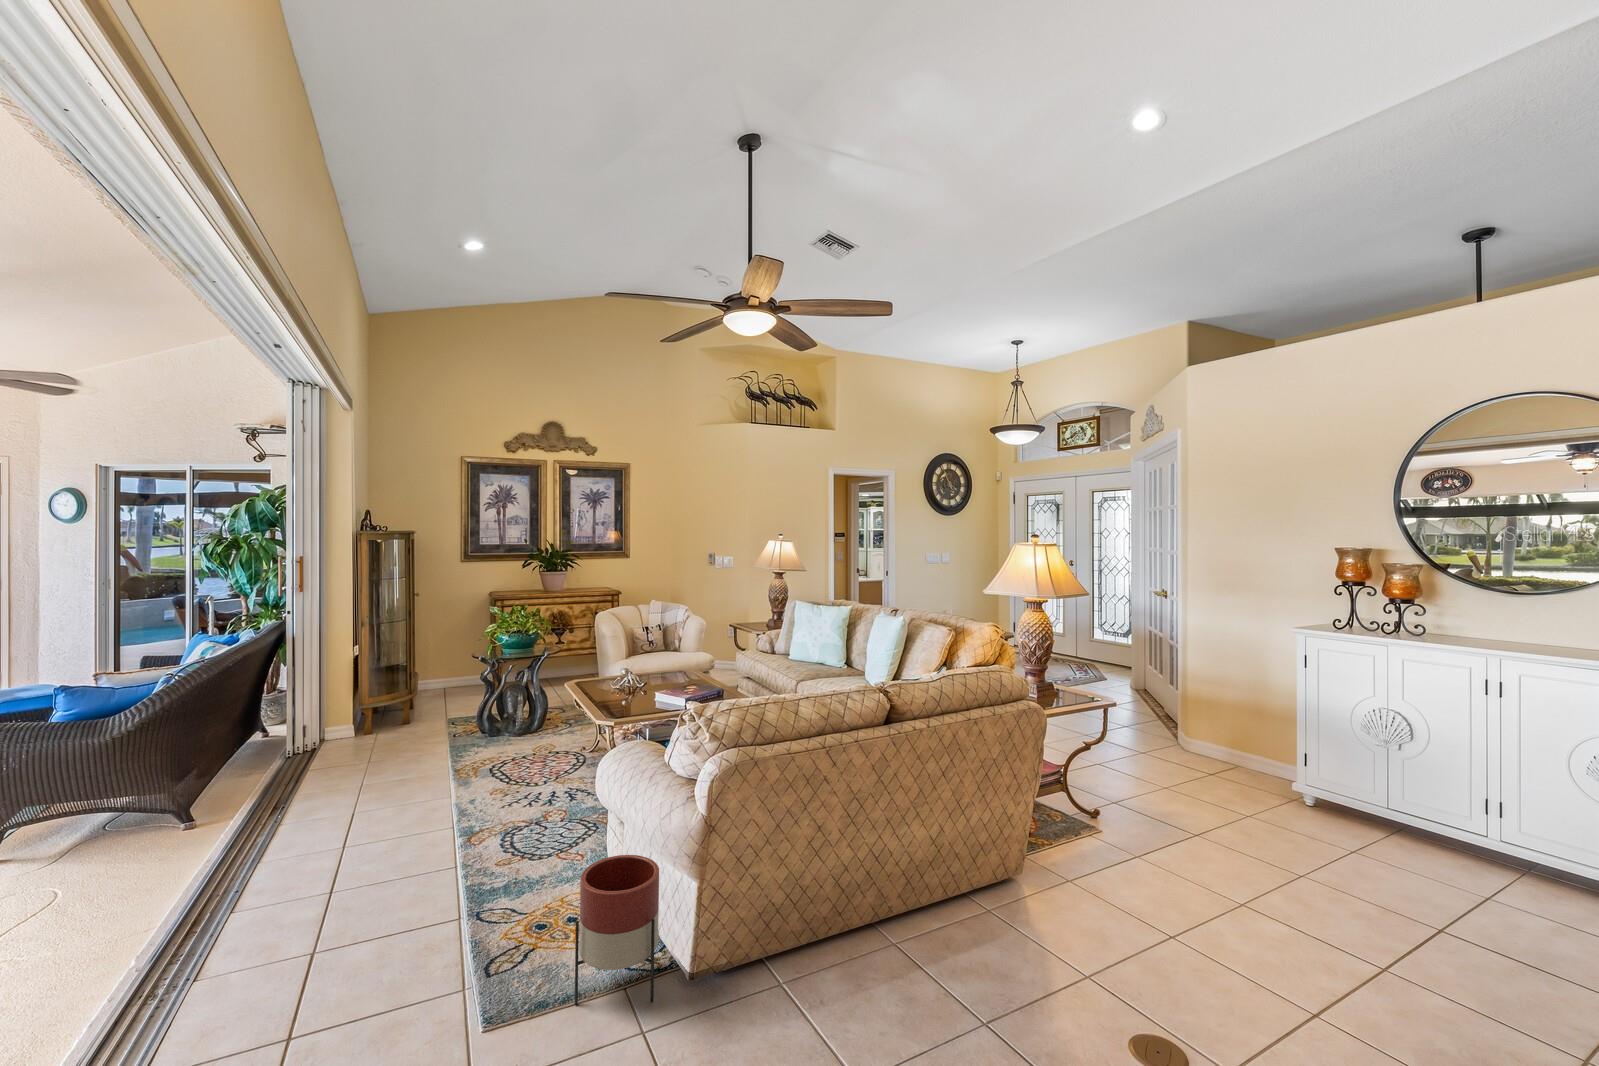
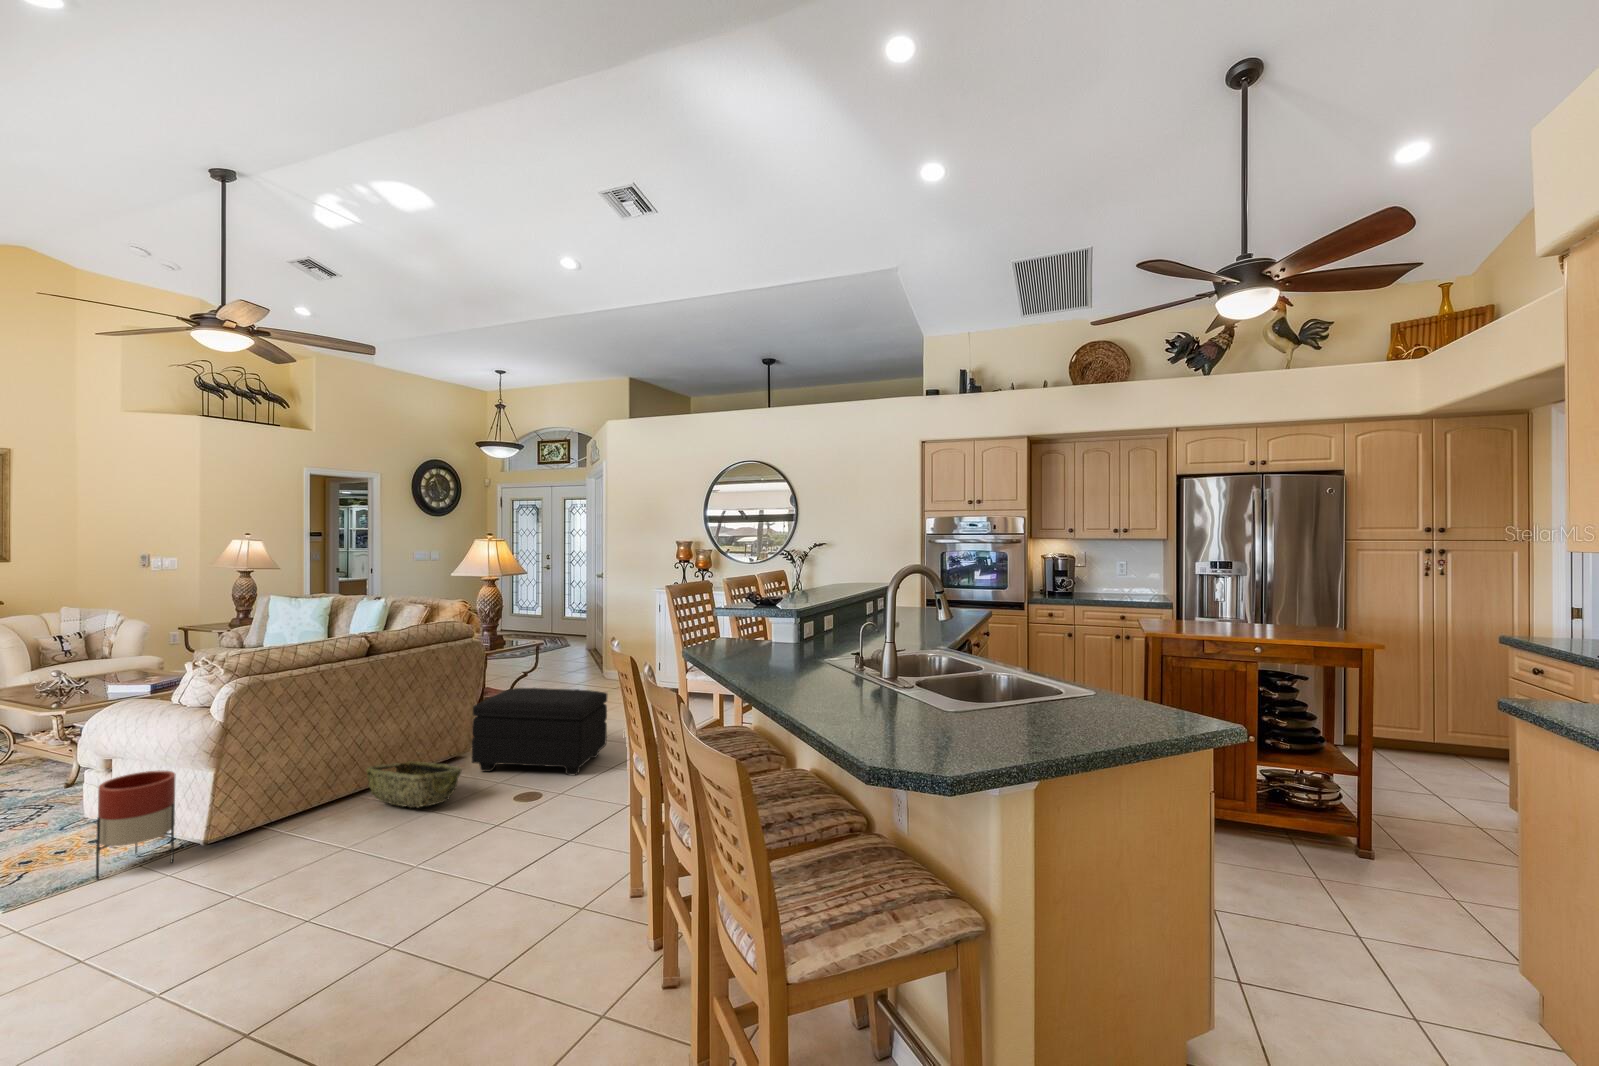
footstool: none [1033,785,1274,1004] -> present [472,688,607,775]
woven basket: none [886,893,1030,1009] -> present [366,761,461,808]

